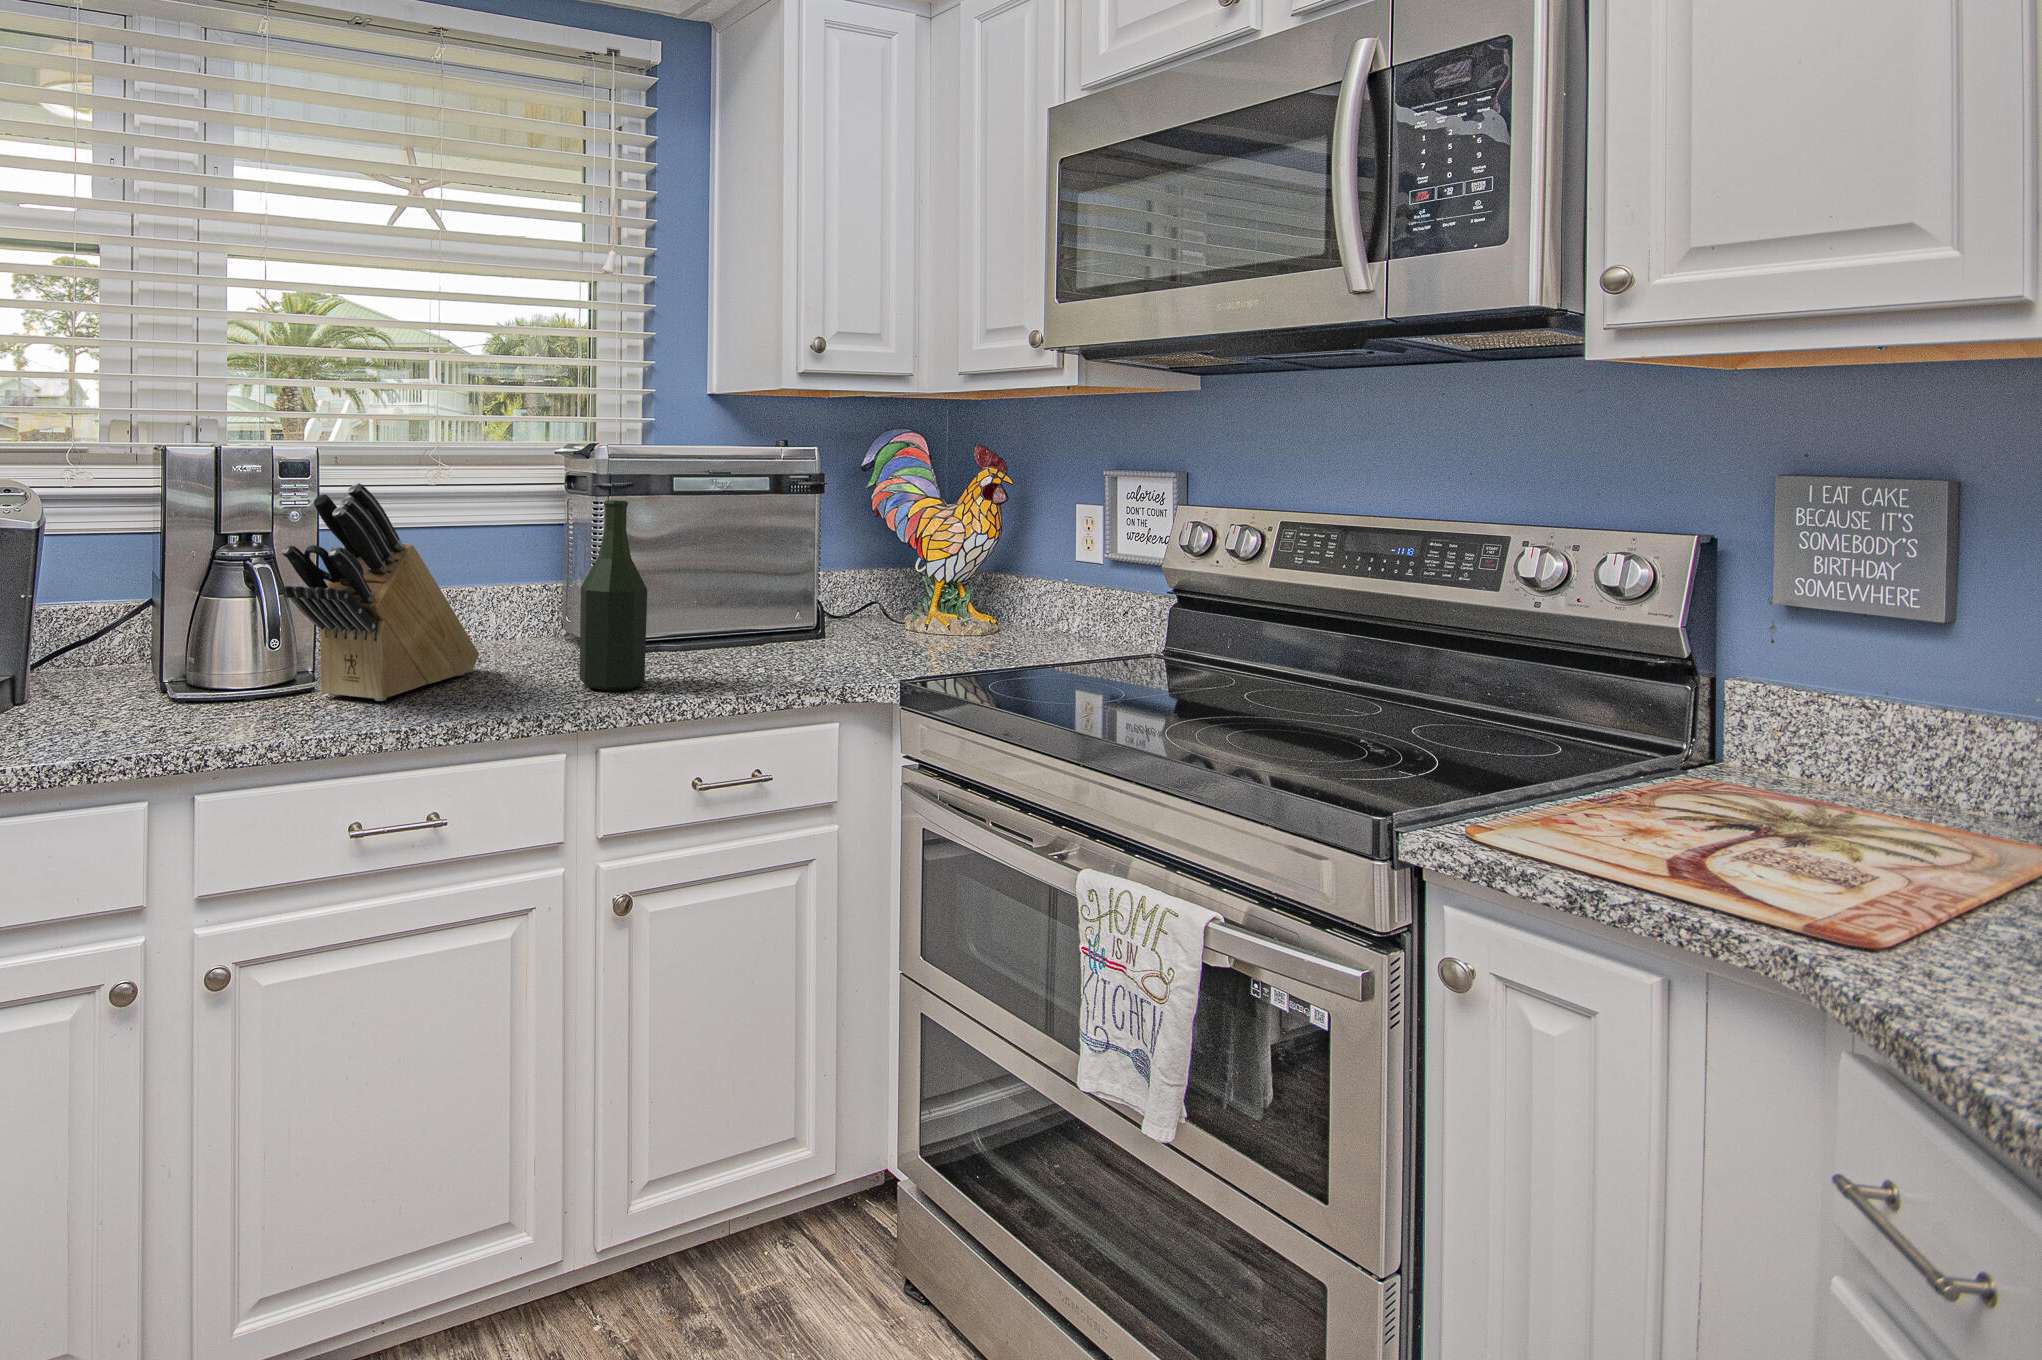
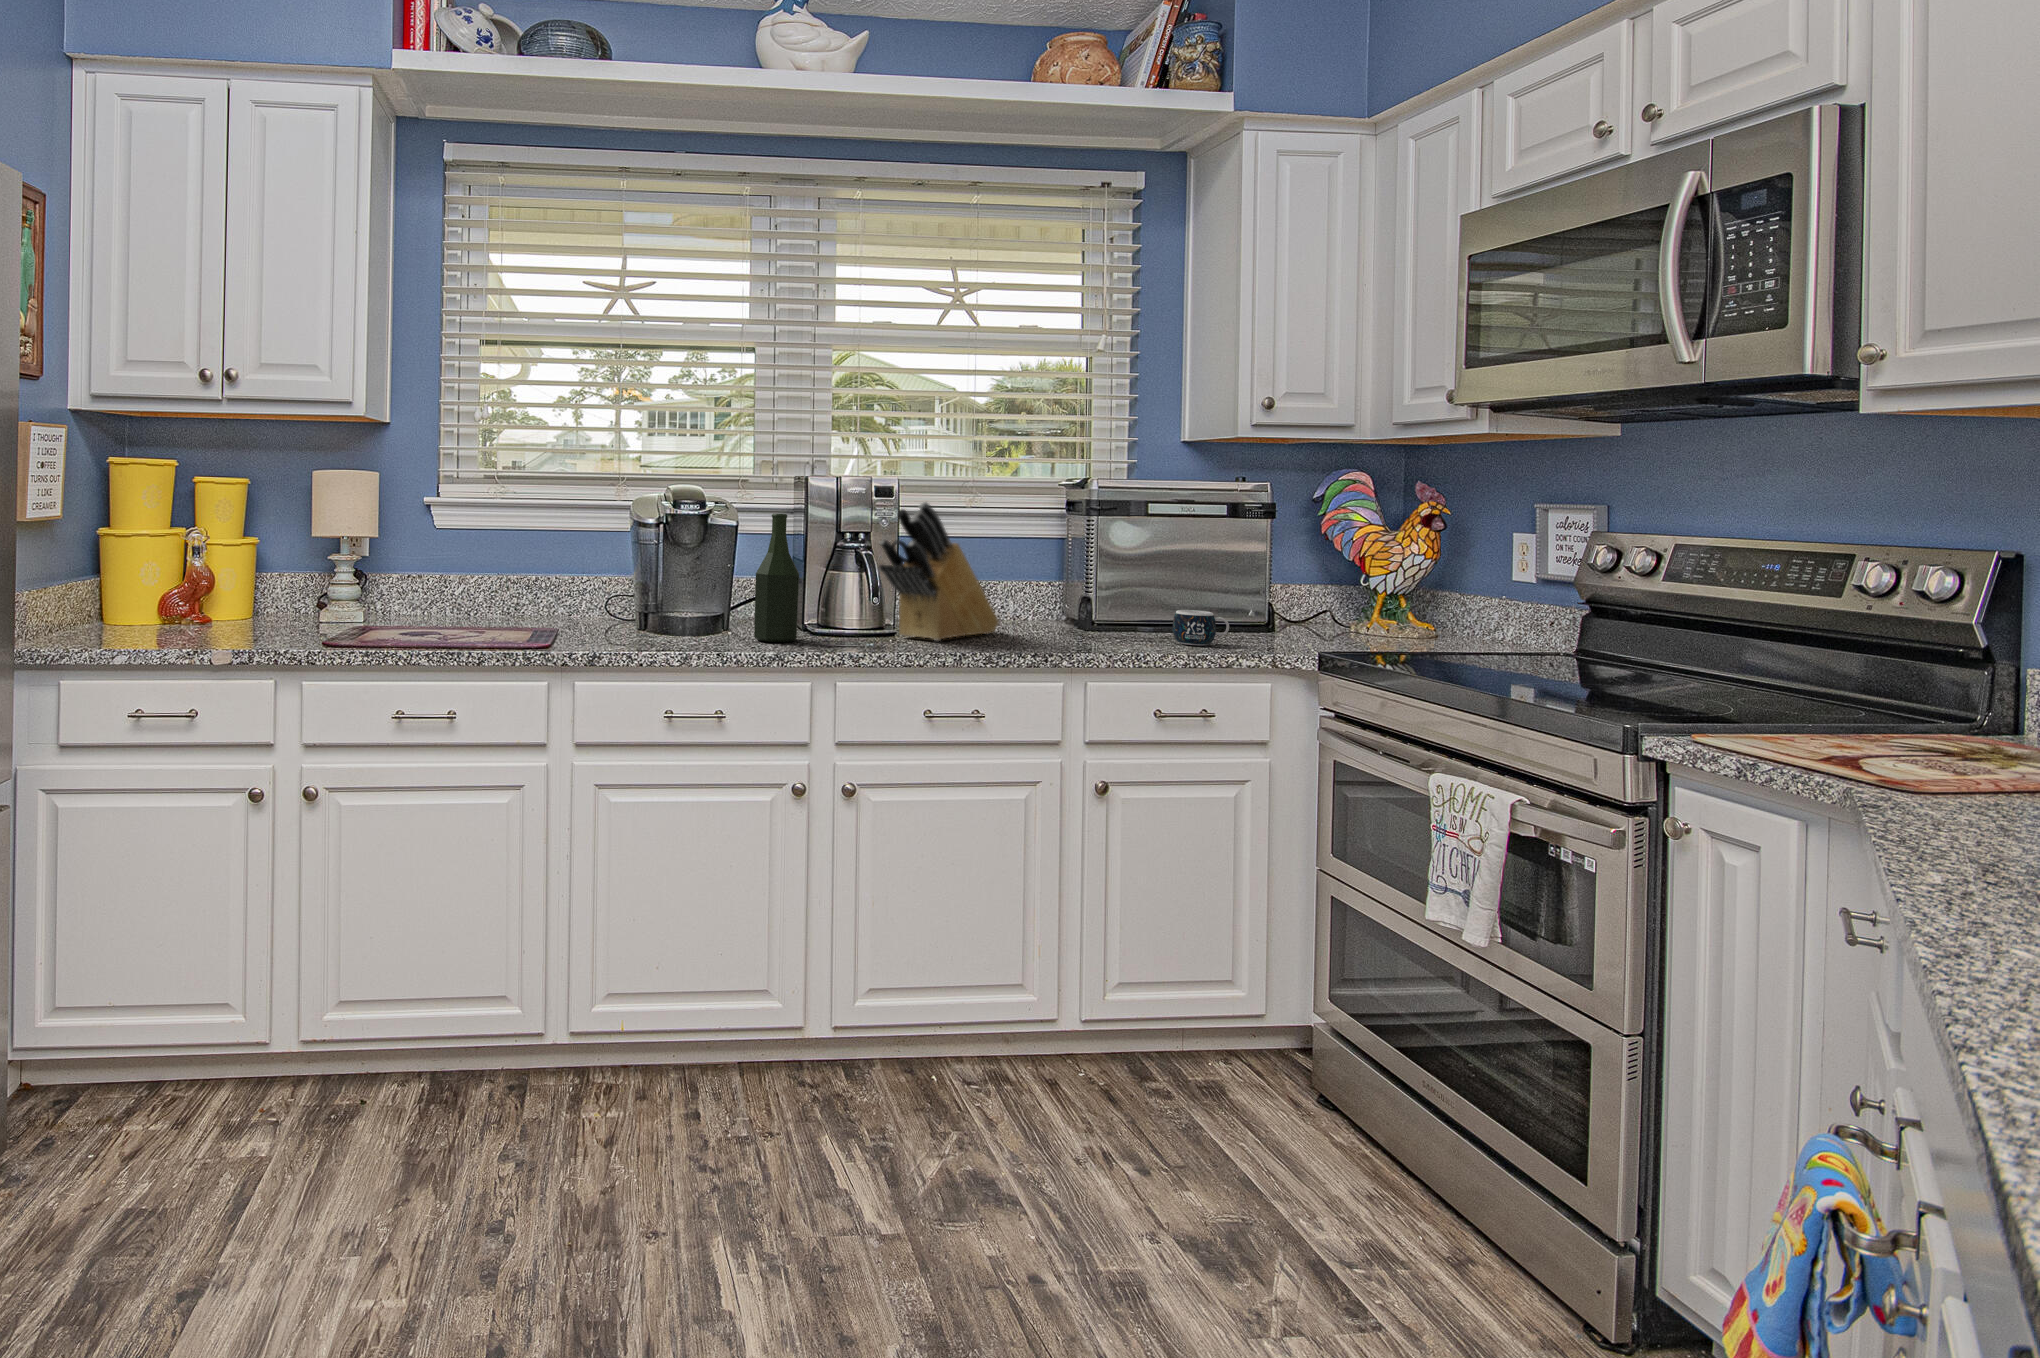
bottle: present [580,500,647,691] -> present [754,514,799,642]
mug: none [715,623,786,673] -> present [1172,610,1229,645]

